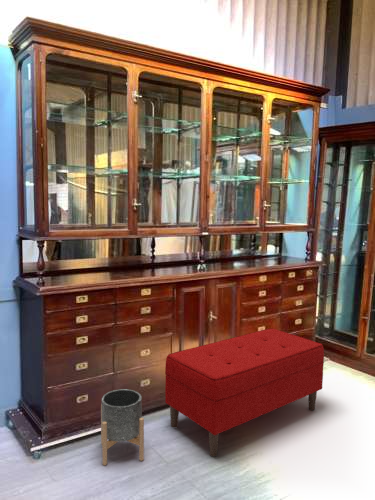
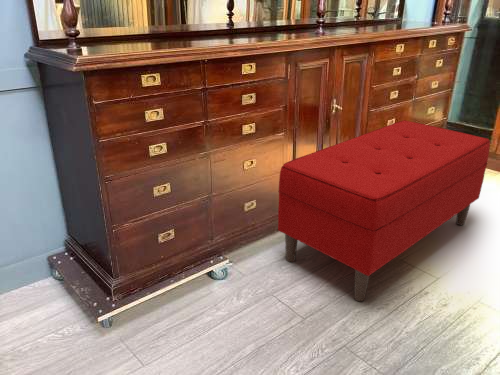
planter: present [101,389,144,465] -> none [194,219,266,327]

